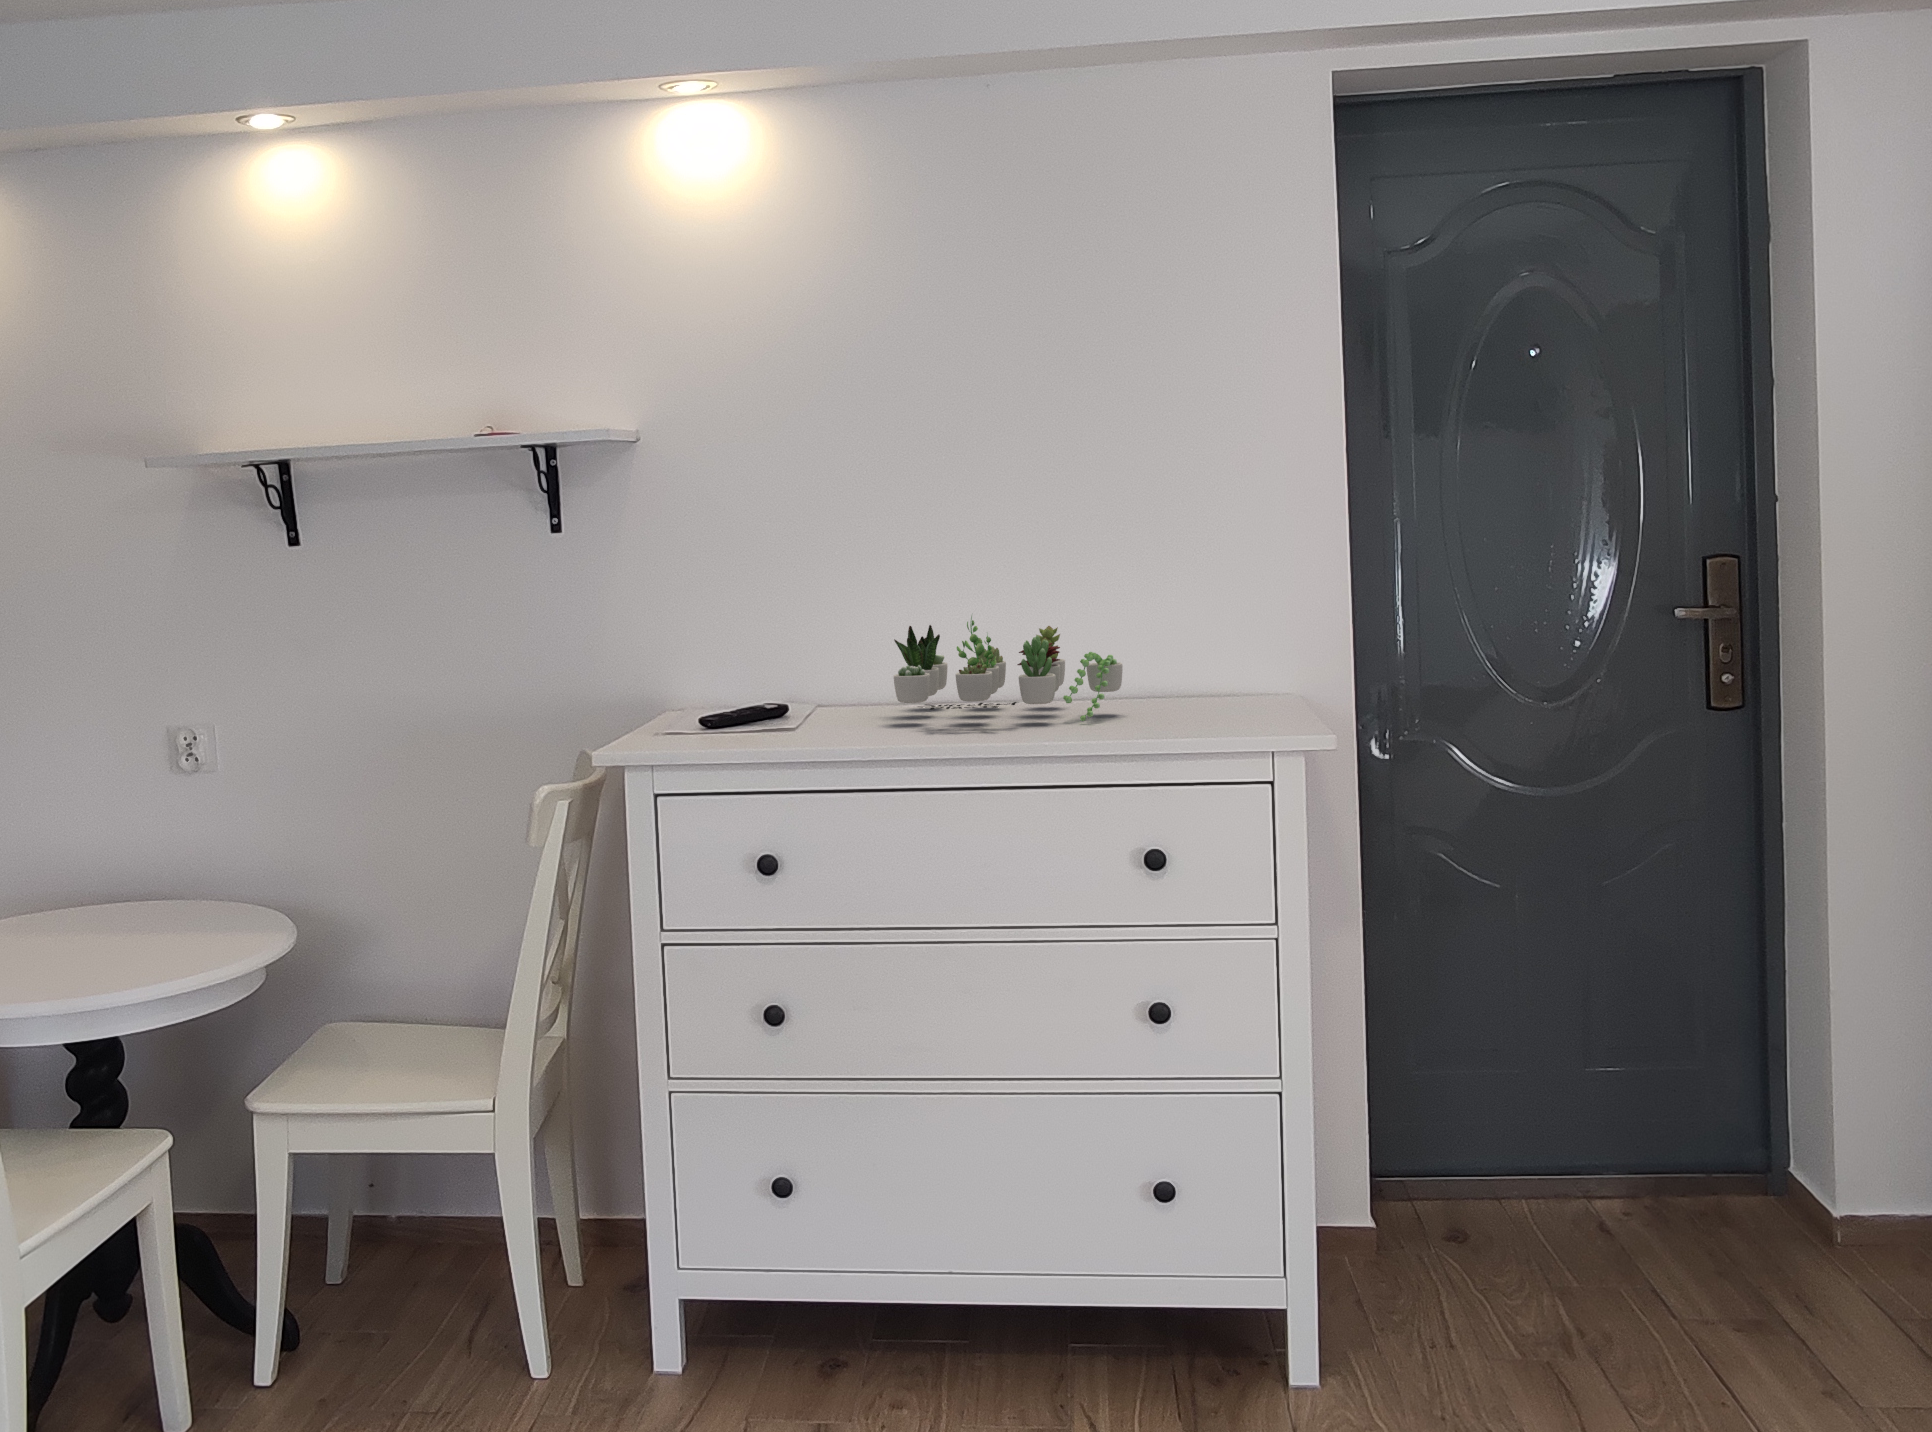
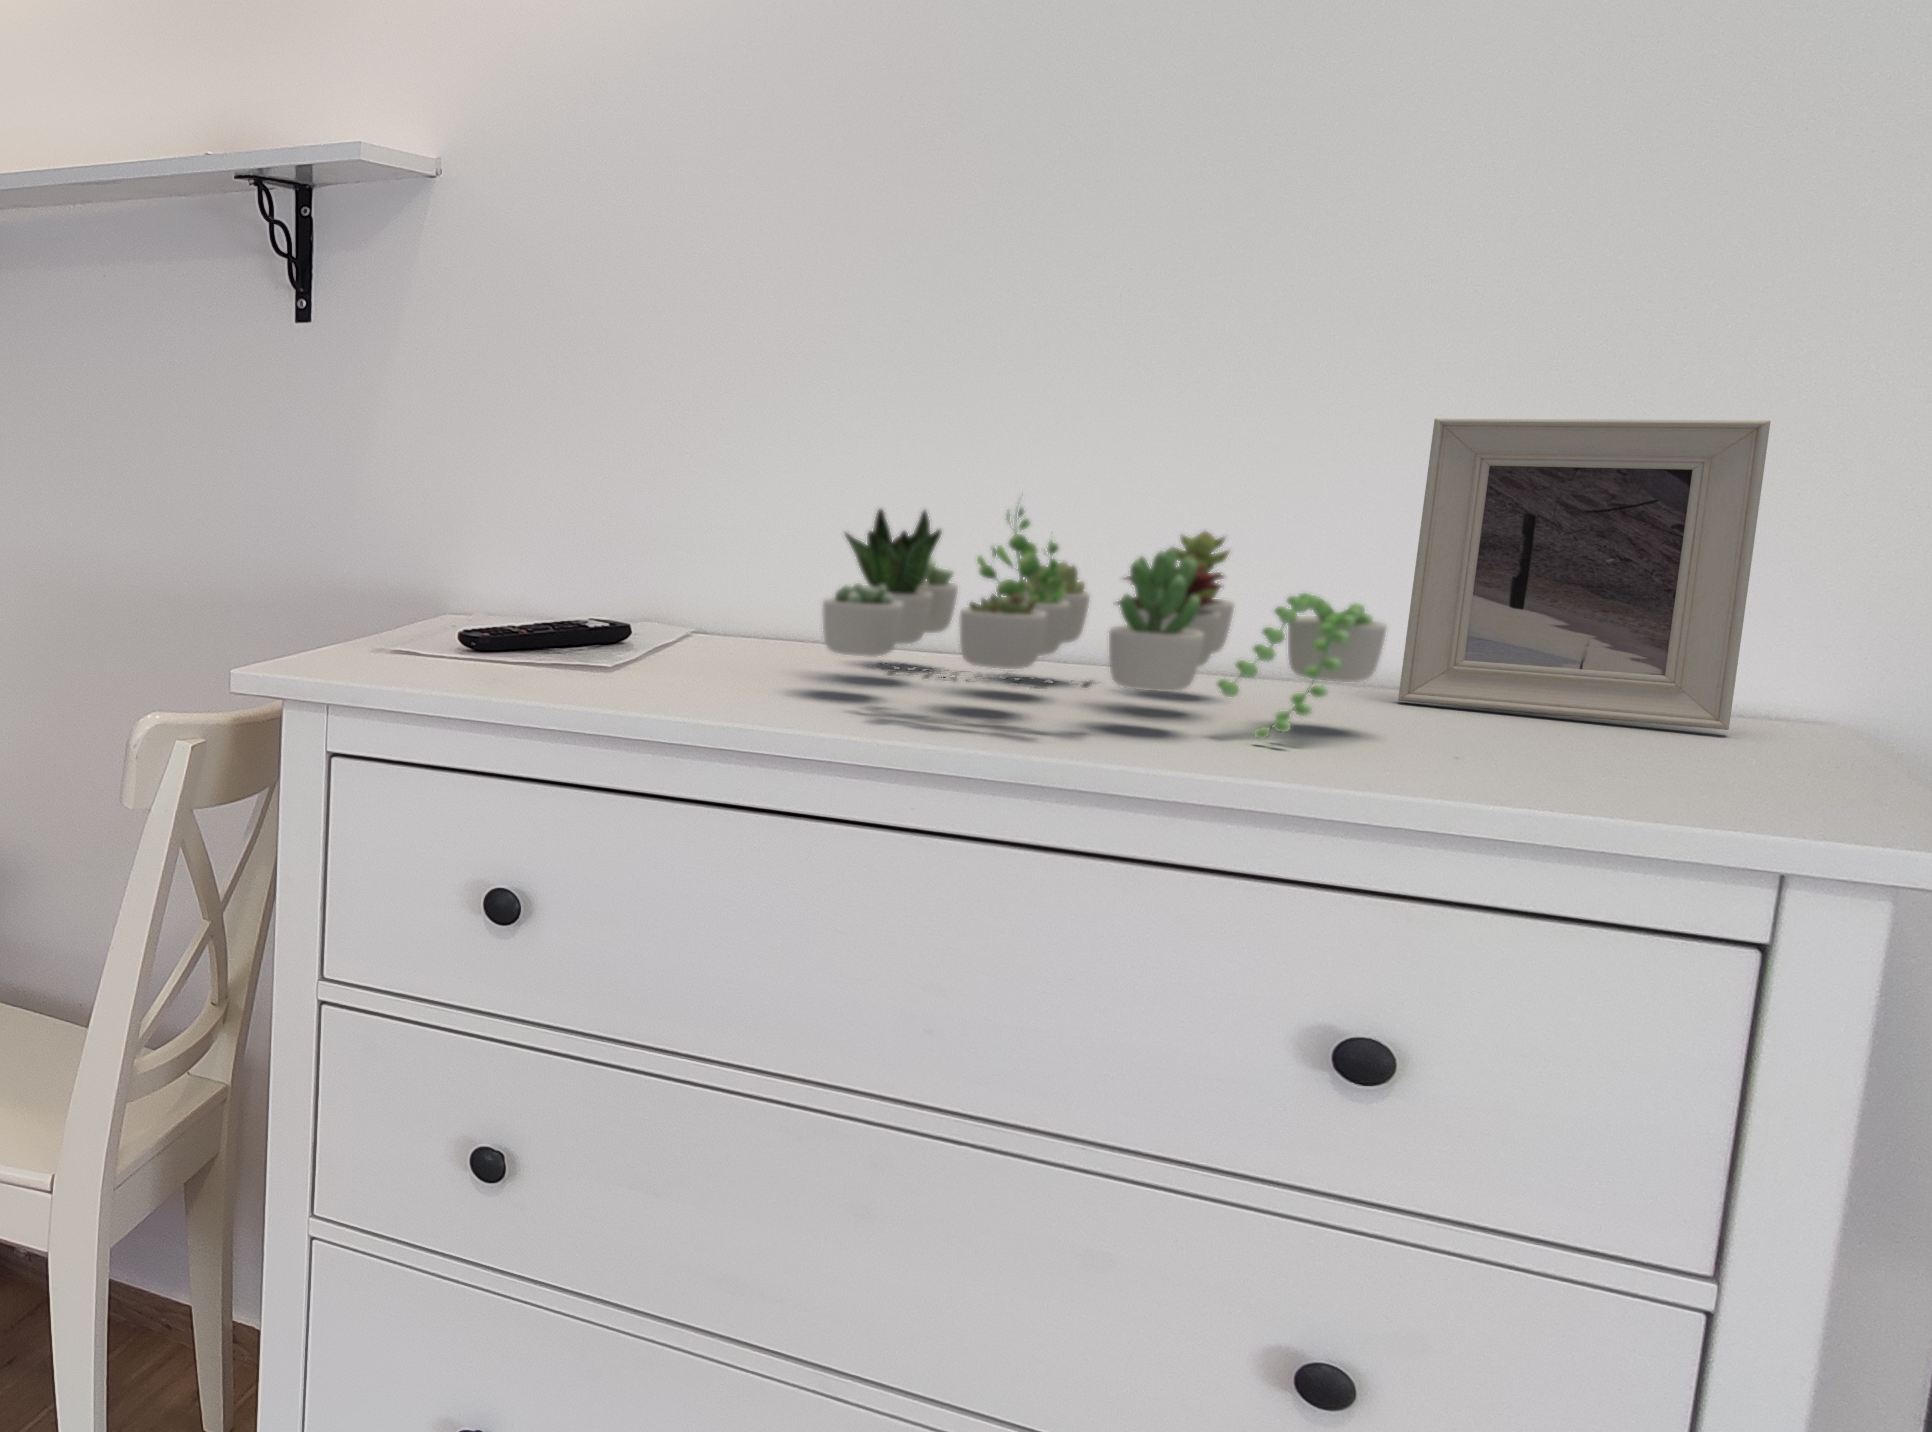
picture frame: none [1129,561,1248,701] -> present [1398,418,1770,730]

